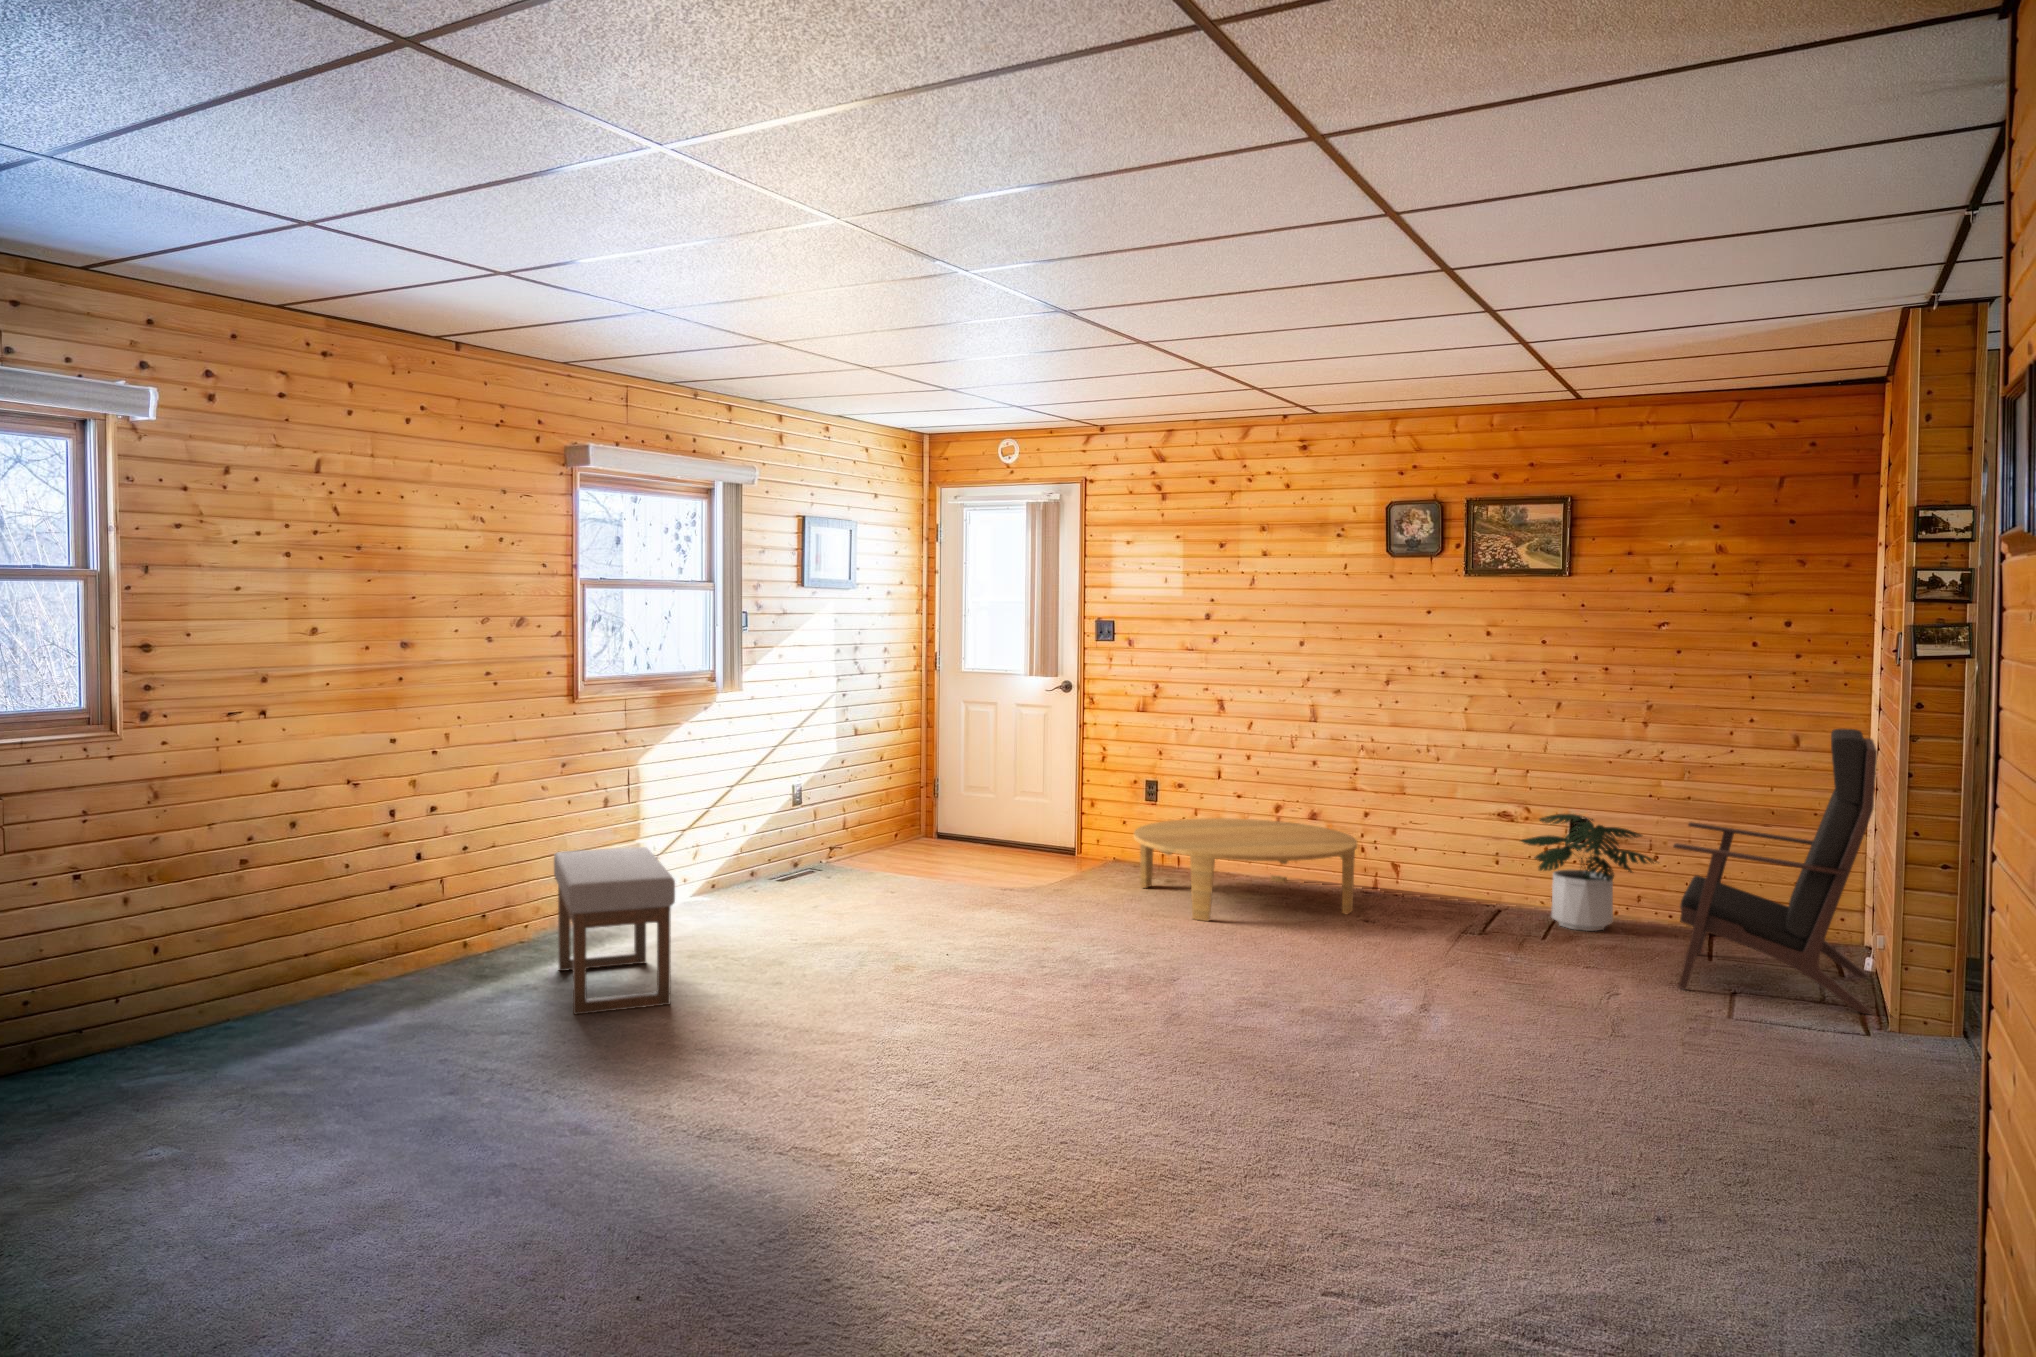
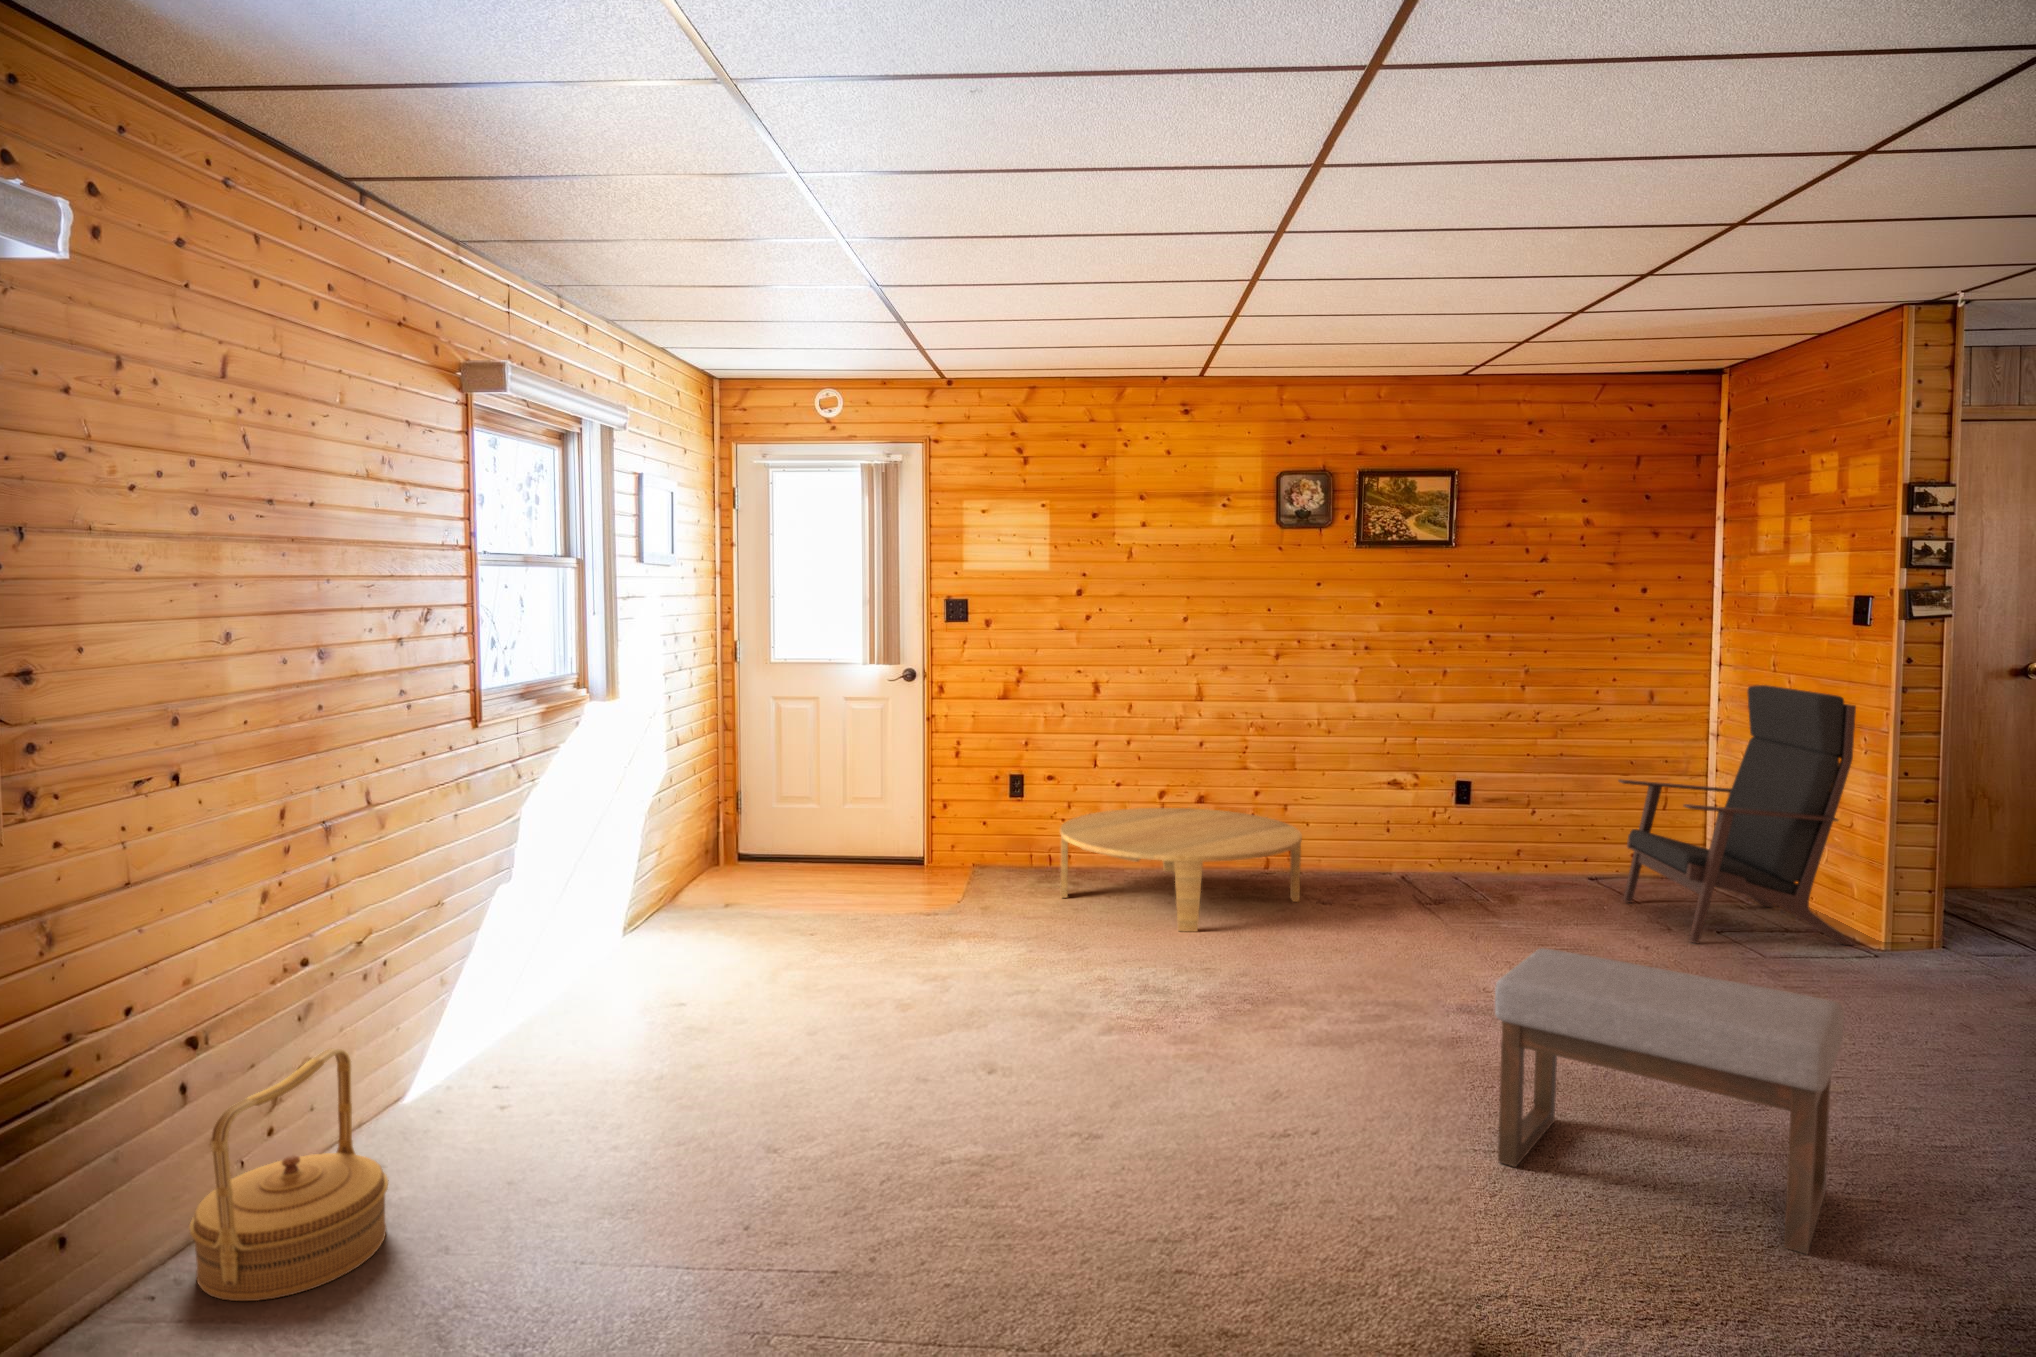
potted plant: present [1521,814,1657,931] -> none [1429,778,1575,890]
ottoman: present [554,847,675,1015] -> present [1495,948,1844,1254]
woven basket: none [373,871,477,993] -> present [189,1049,389,1301]

